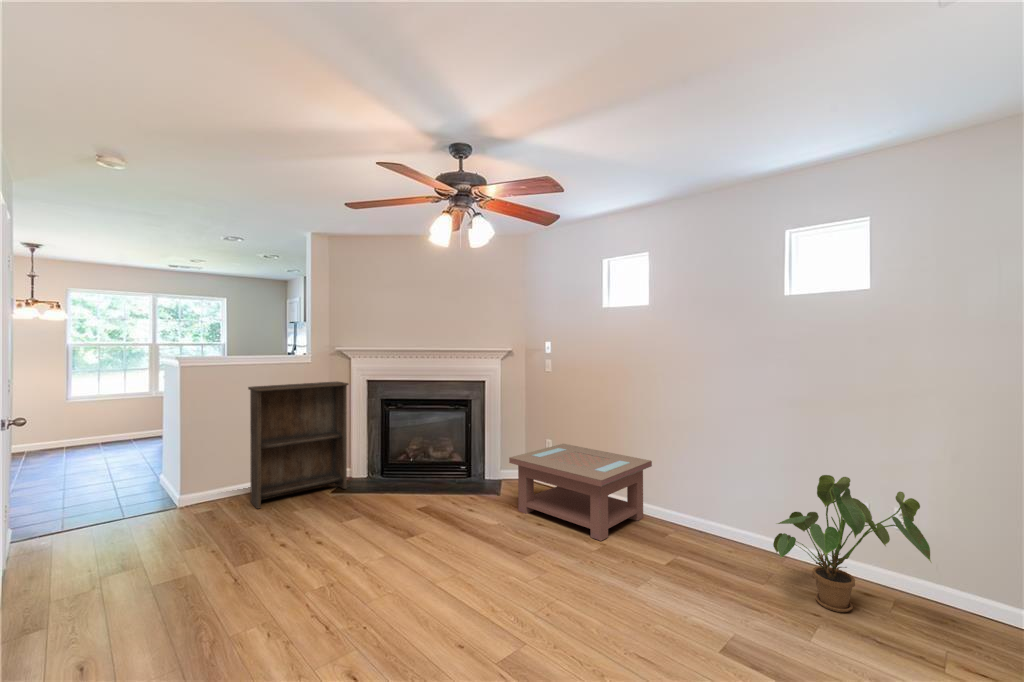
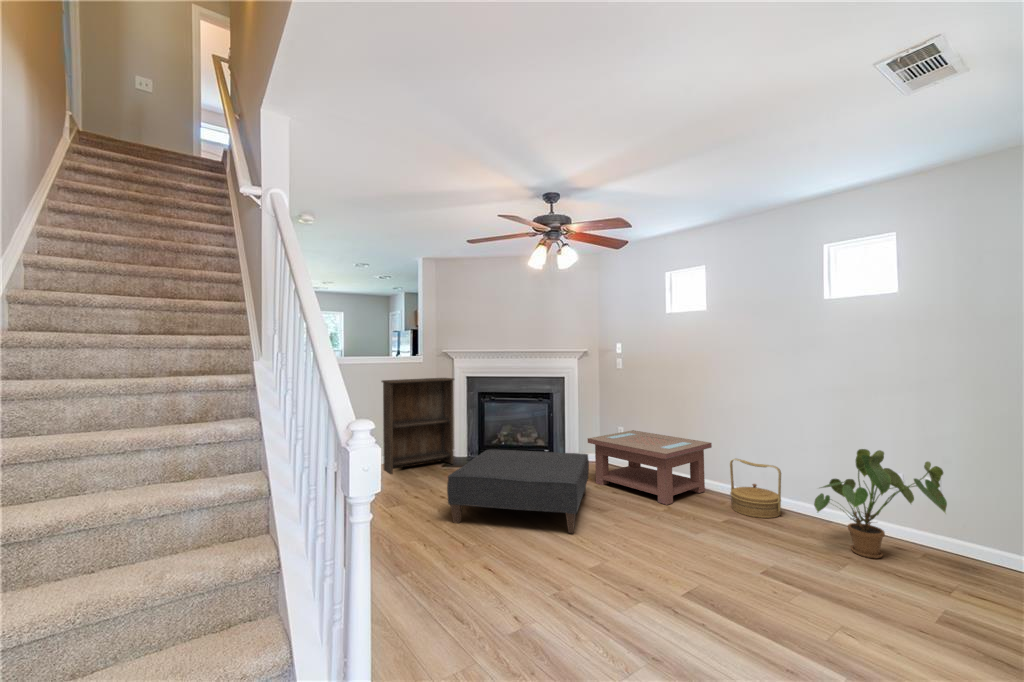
ottoman: none [314,476,509,598] -> present [447,450,589,533]
woven basket: none [673,482,732,555] -> present [730,459,781,518]

